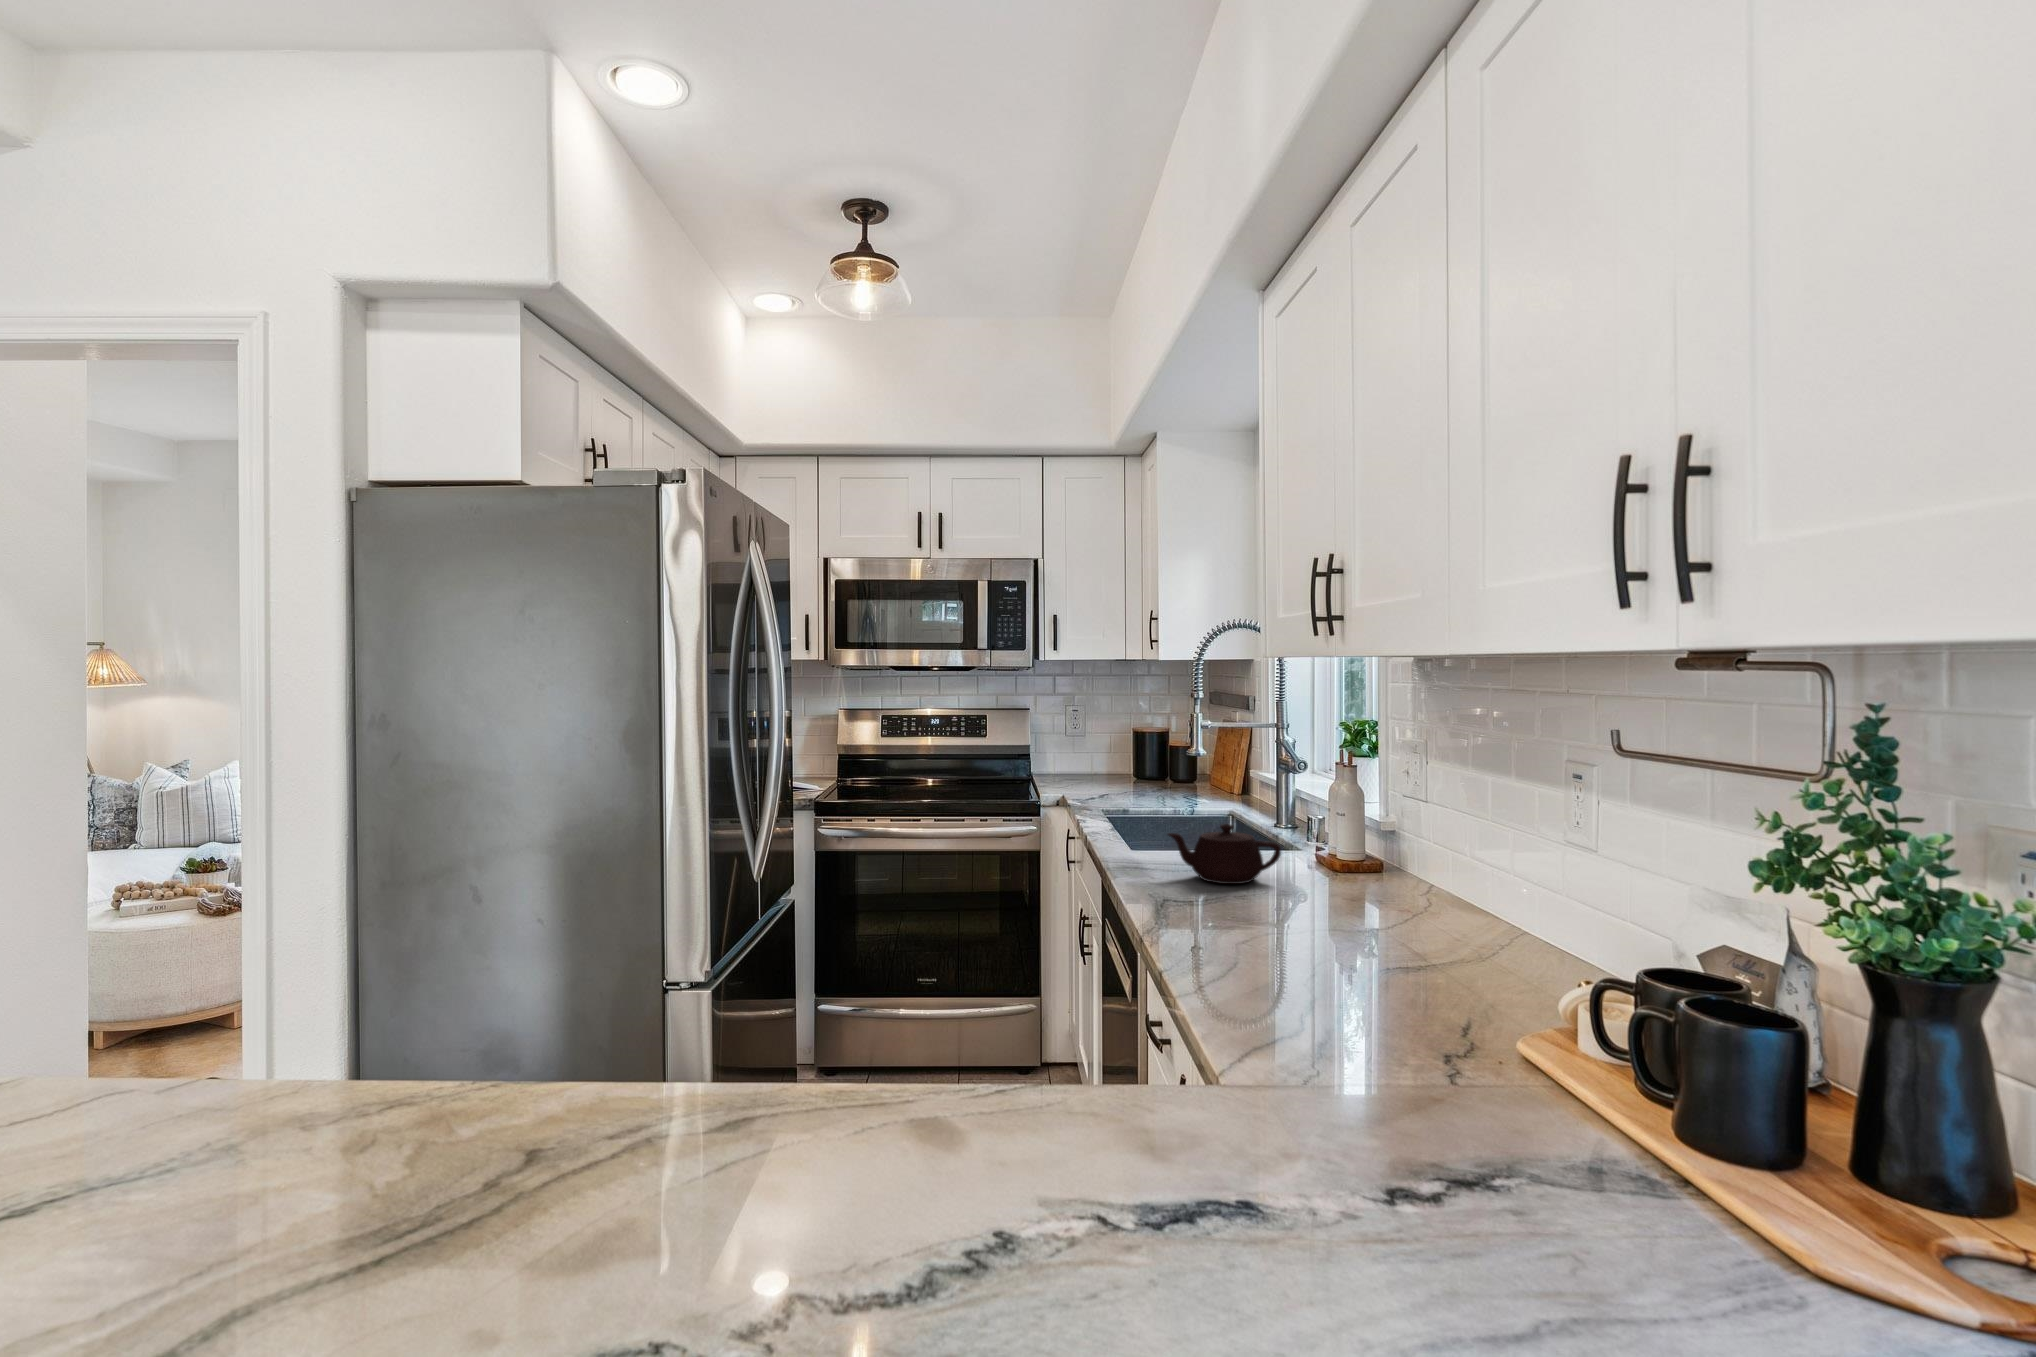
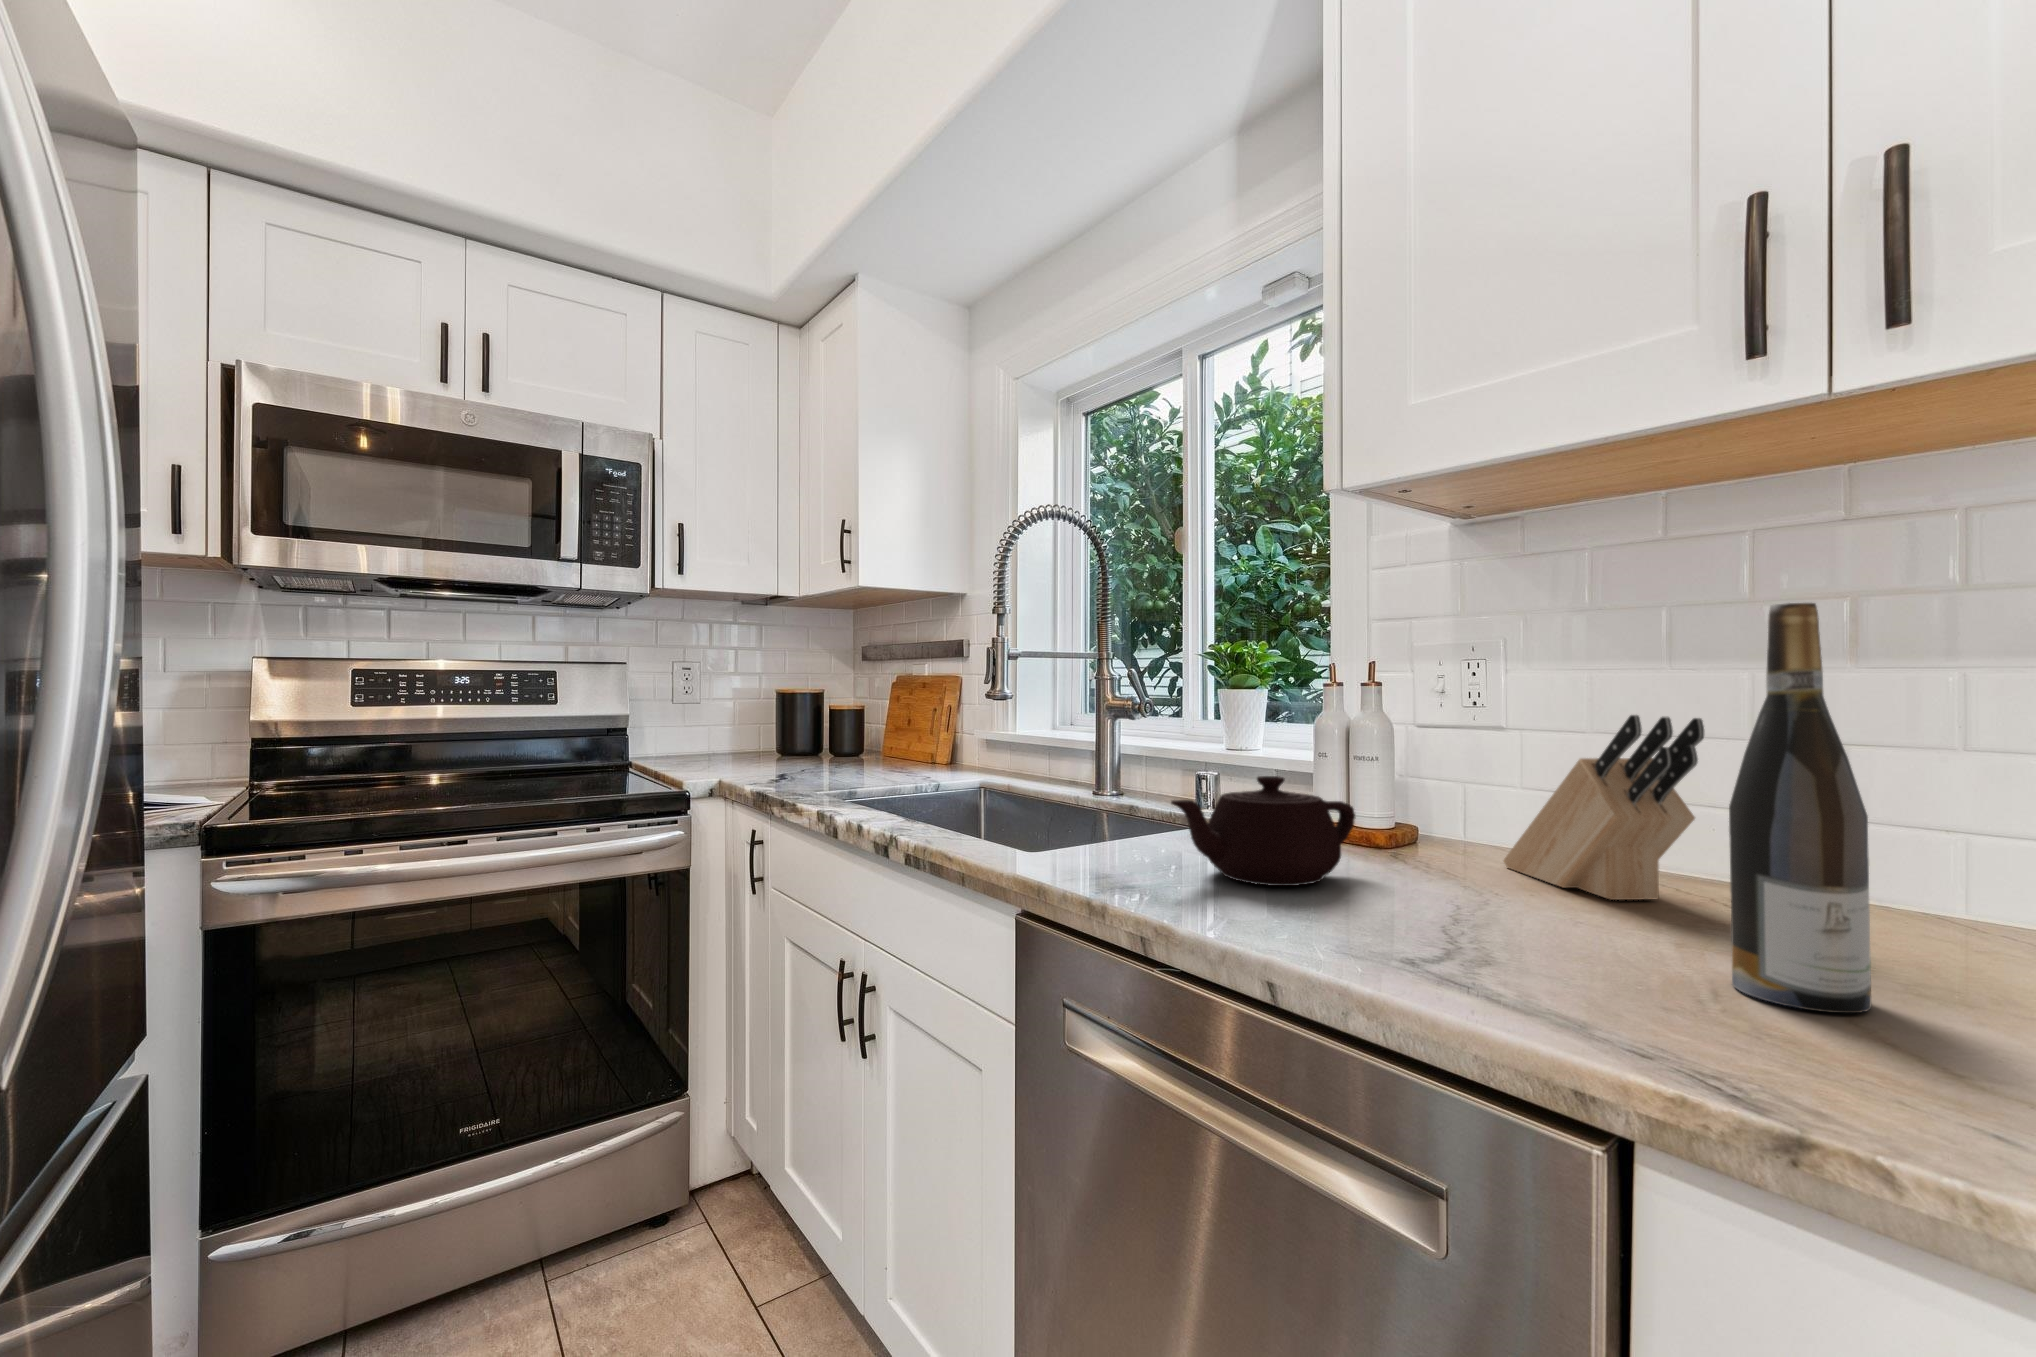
wine bottle: none [1274,771,1320,948] -> present [1729,603,1871,1013]
knife block: none [1351,810,1419,913] -> present [1504,715,1704,900]

